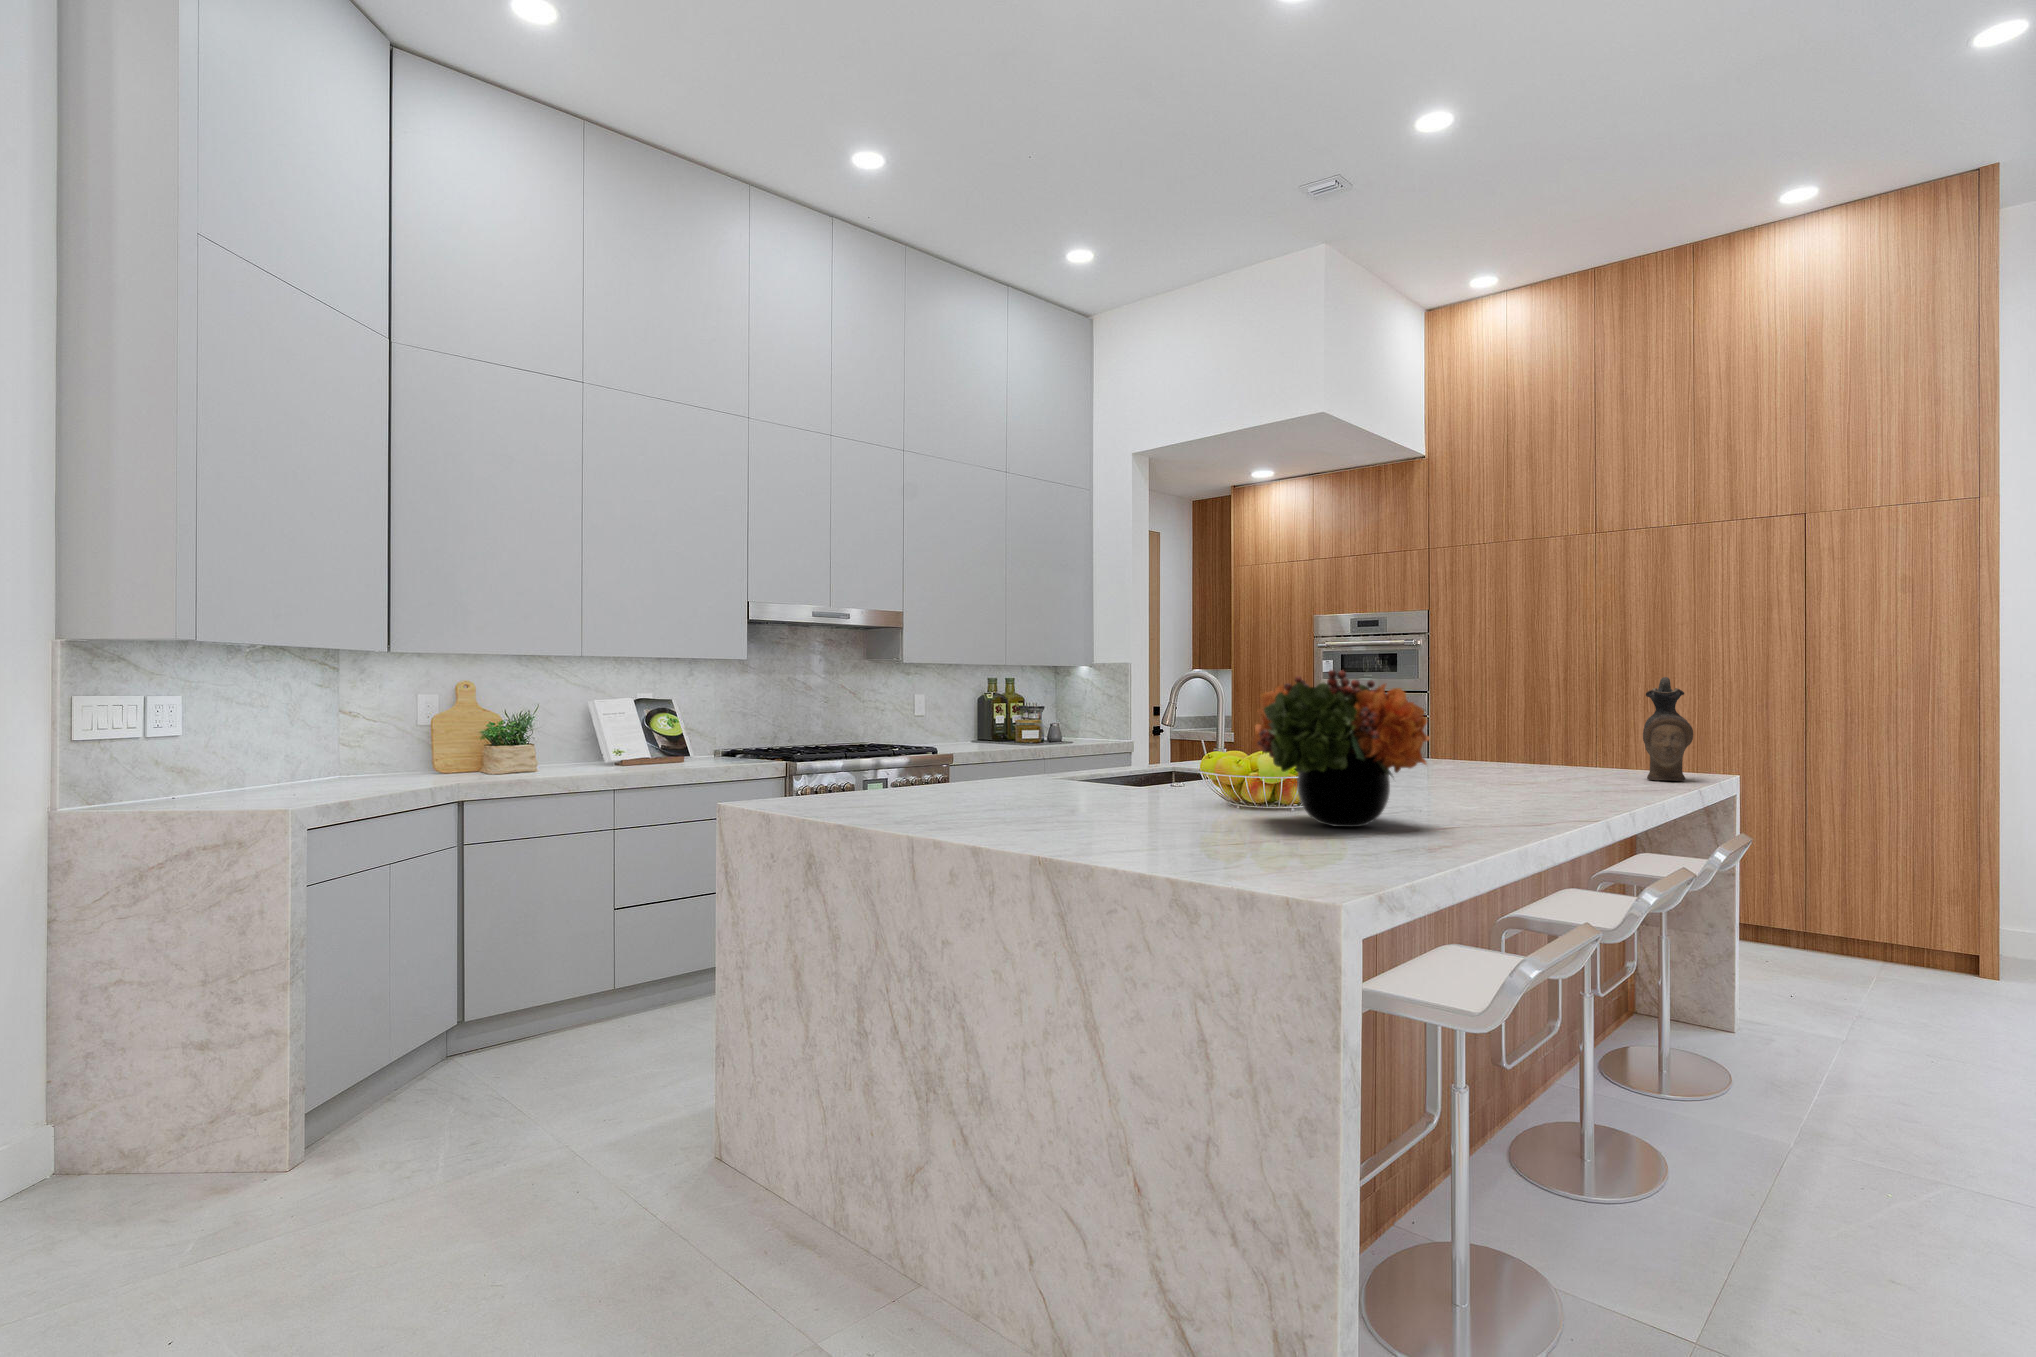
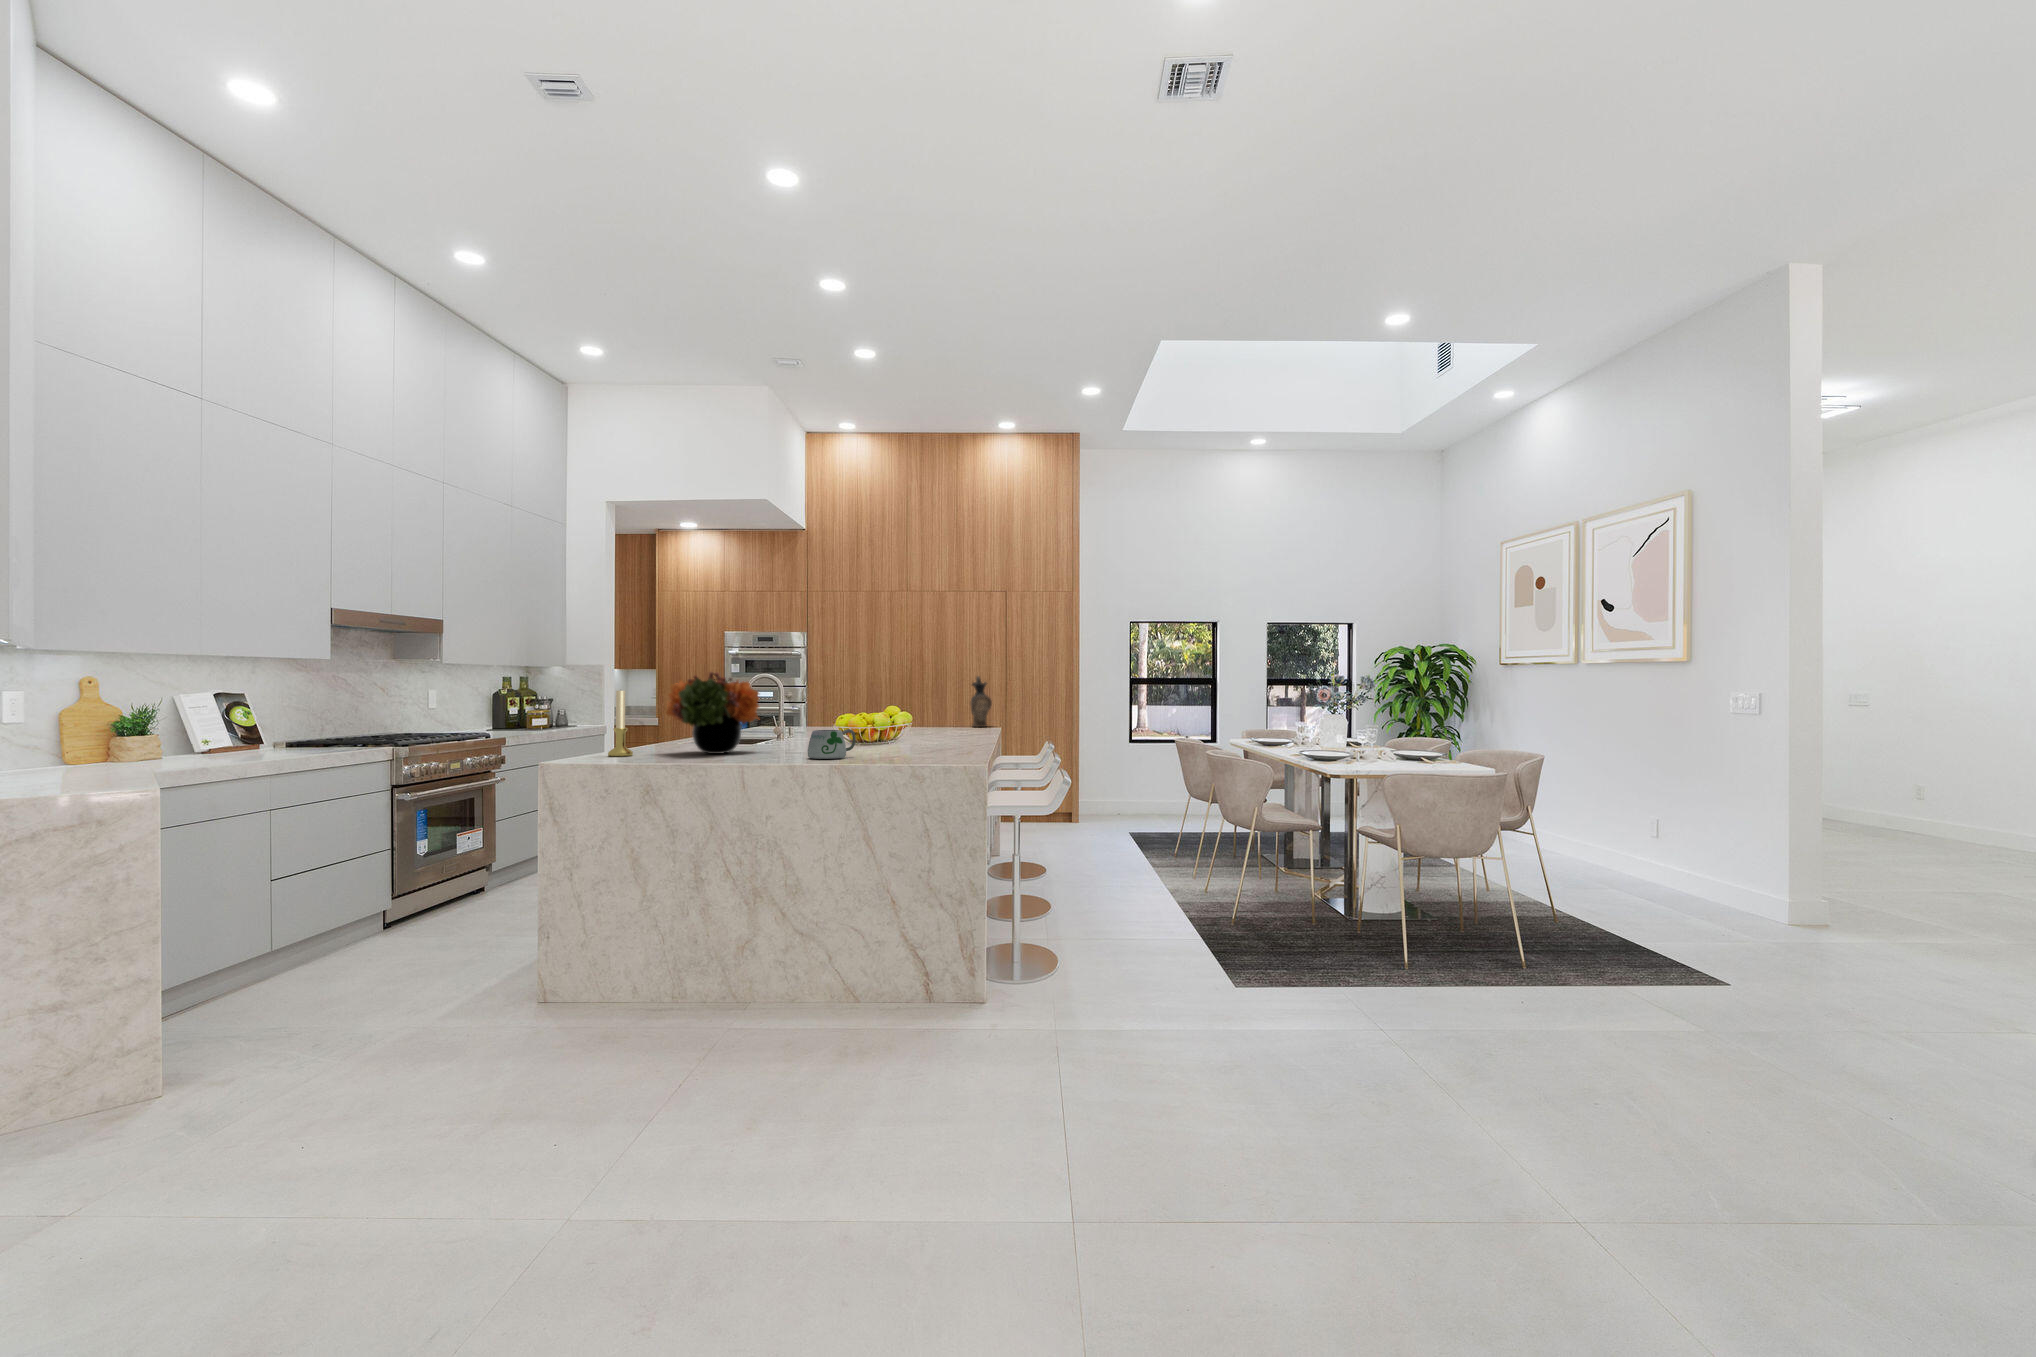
flower arrangement: present [1252,670,1429,827] -> present [666,672,759,754]
candle holder: none [849,698,885,804] -> present [608,690,633,756]
mug: none [1053,785,1152,850] -> present [808,729,856,759]

